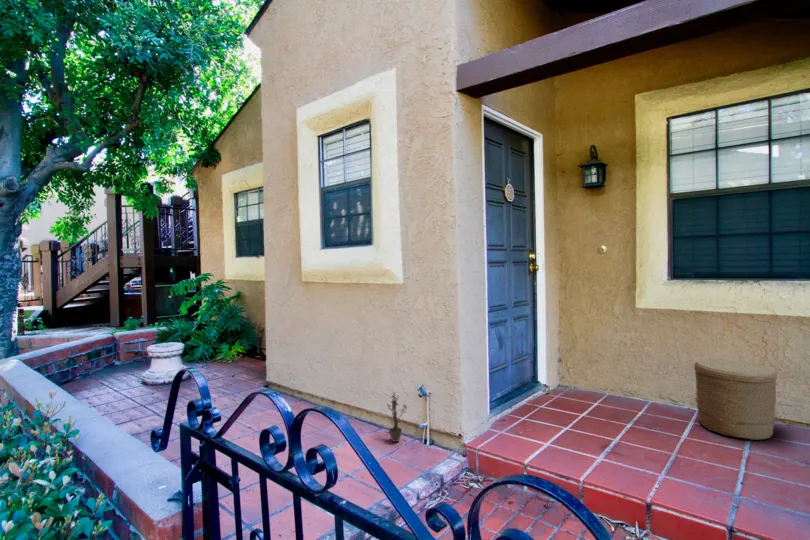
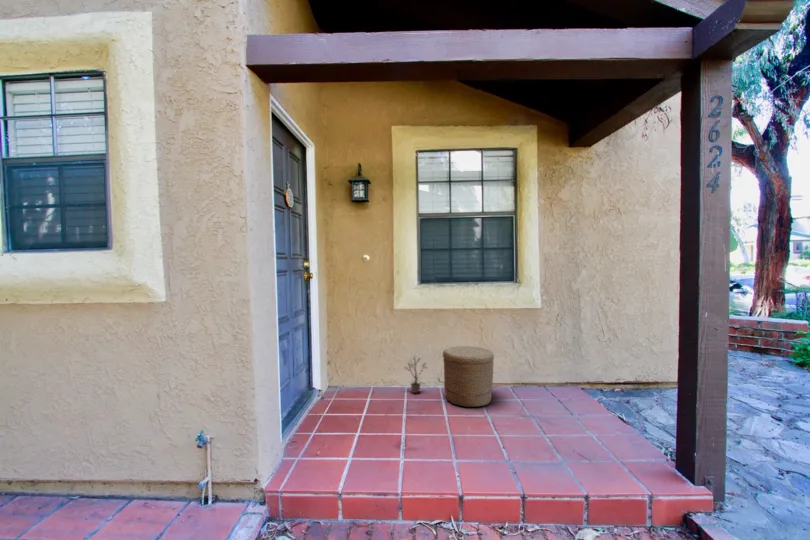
decorative plant: present [386,394,406,442] -> present [408,358,426,393]

